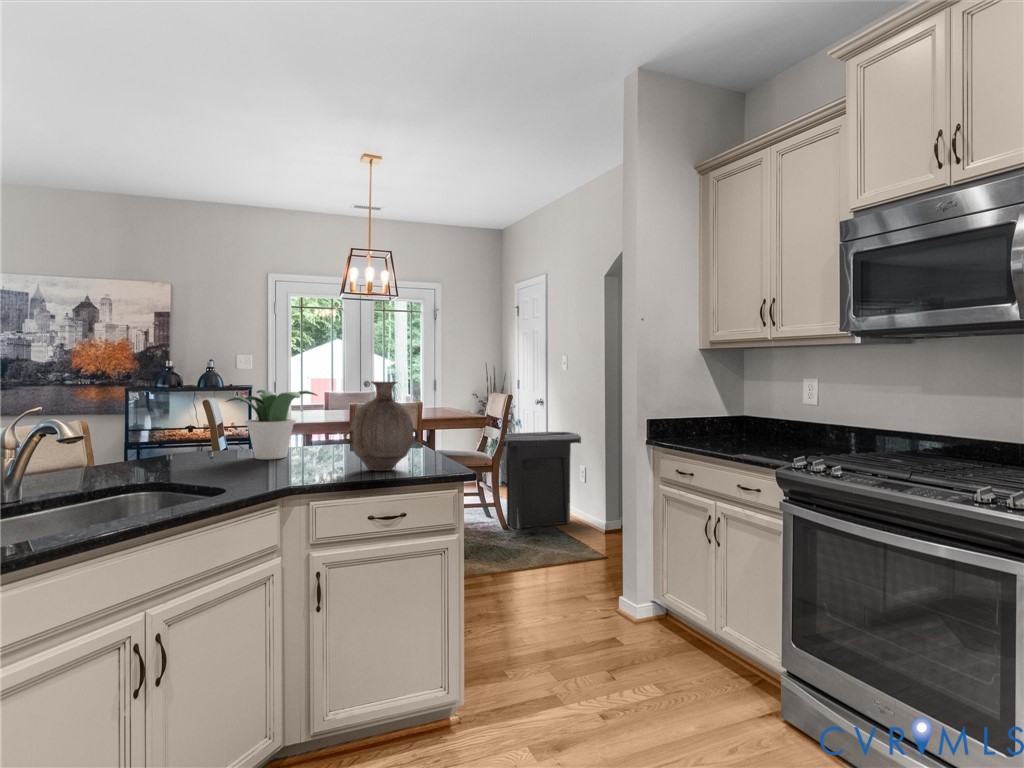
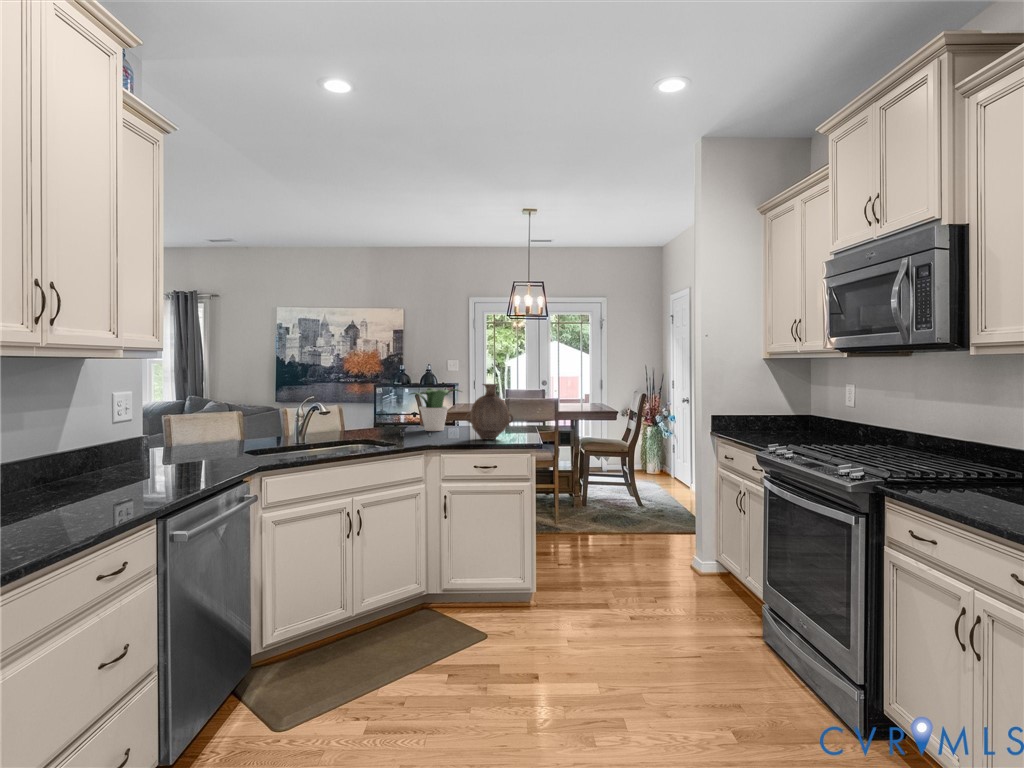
trash can: present [496,432,581,529] -> none [634,427,712,507]

